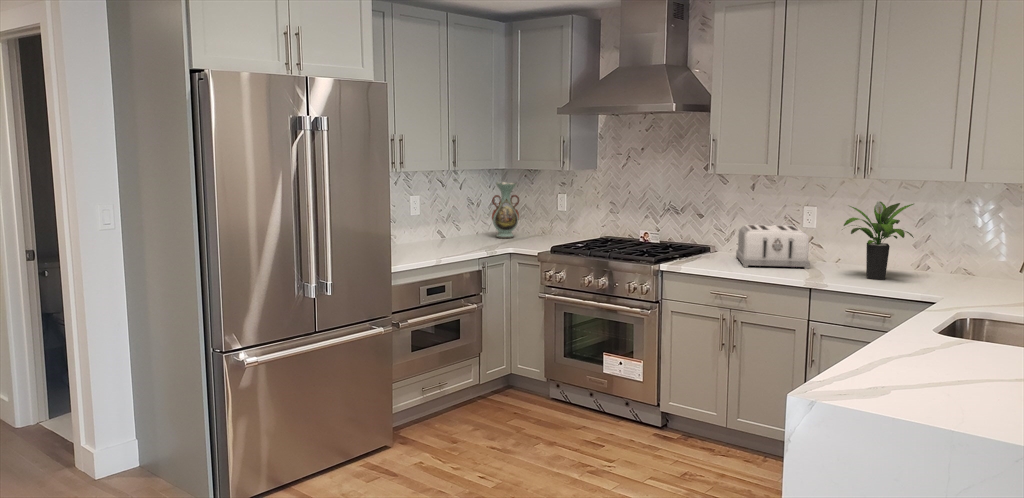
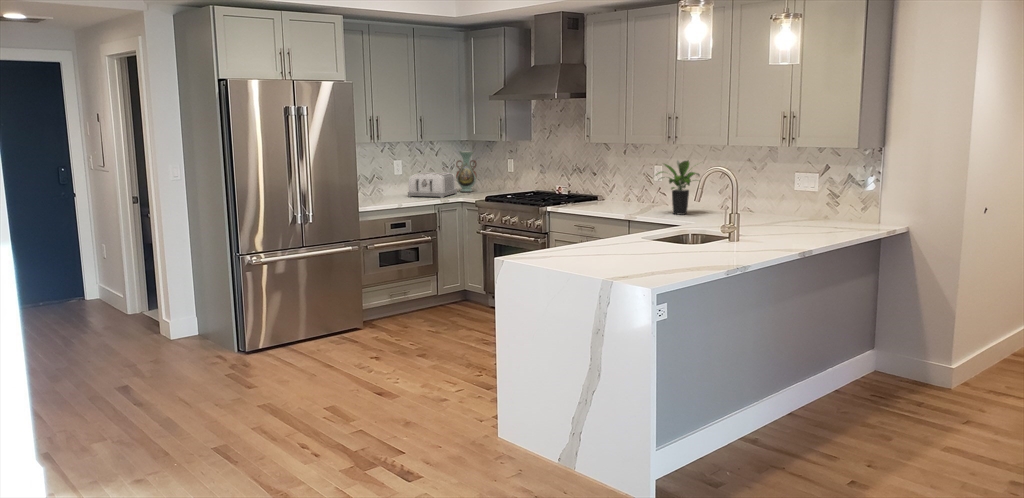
toaster: present [736,224,810,269] -> present [408,172,457,198]

